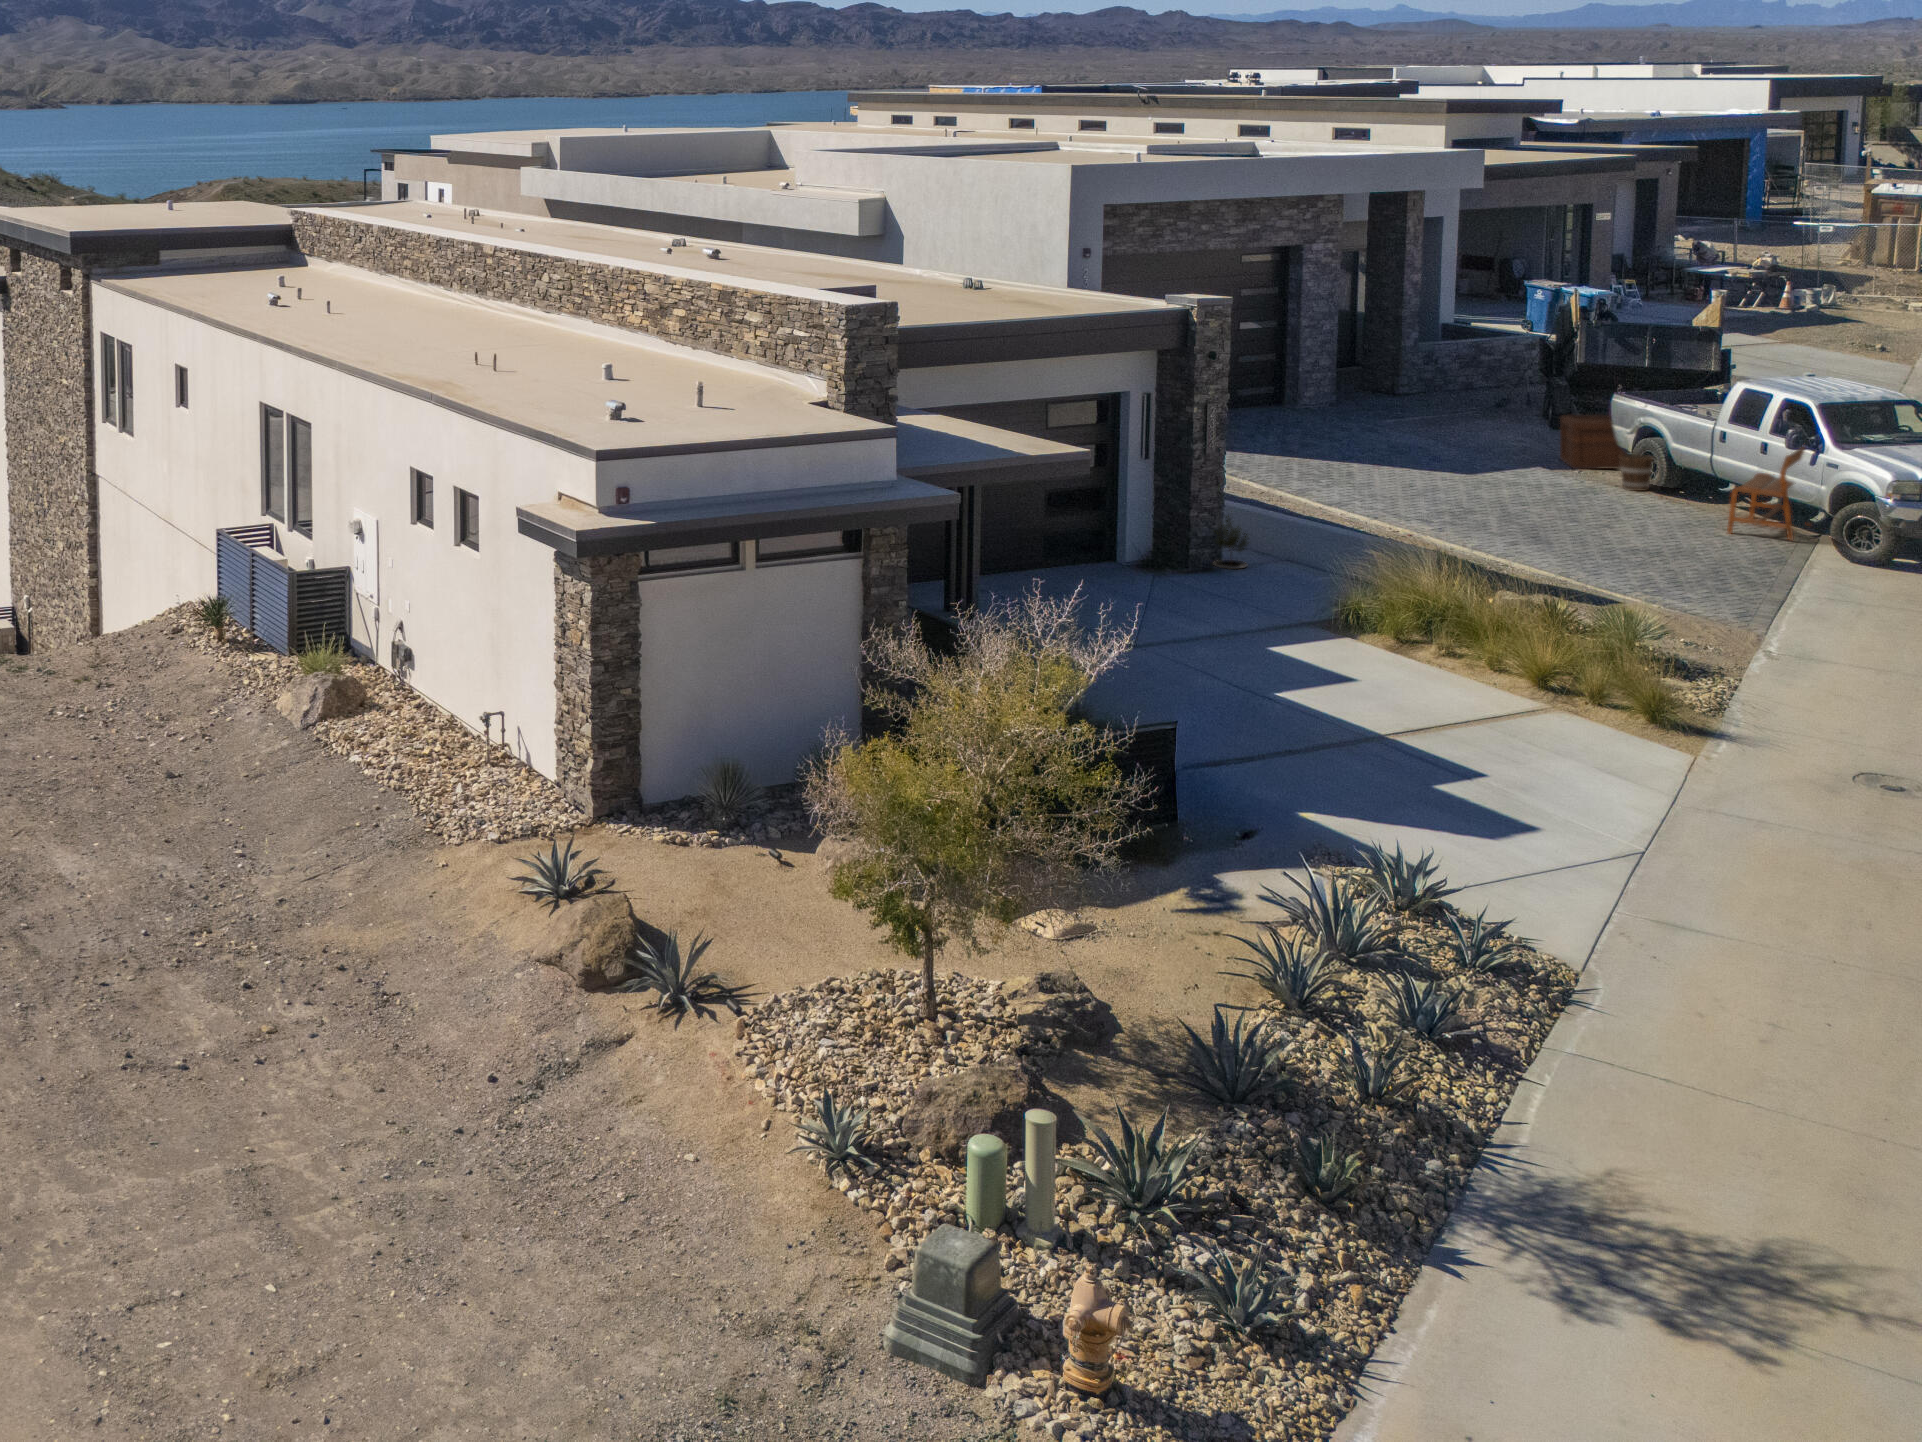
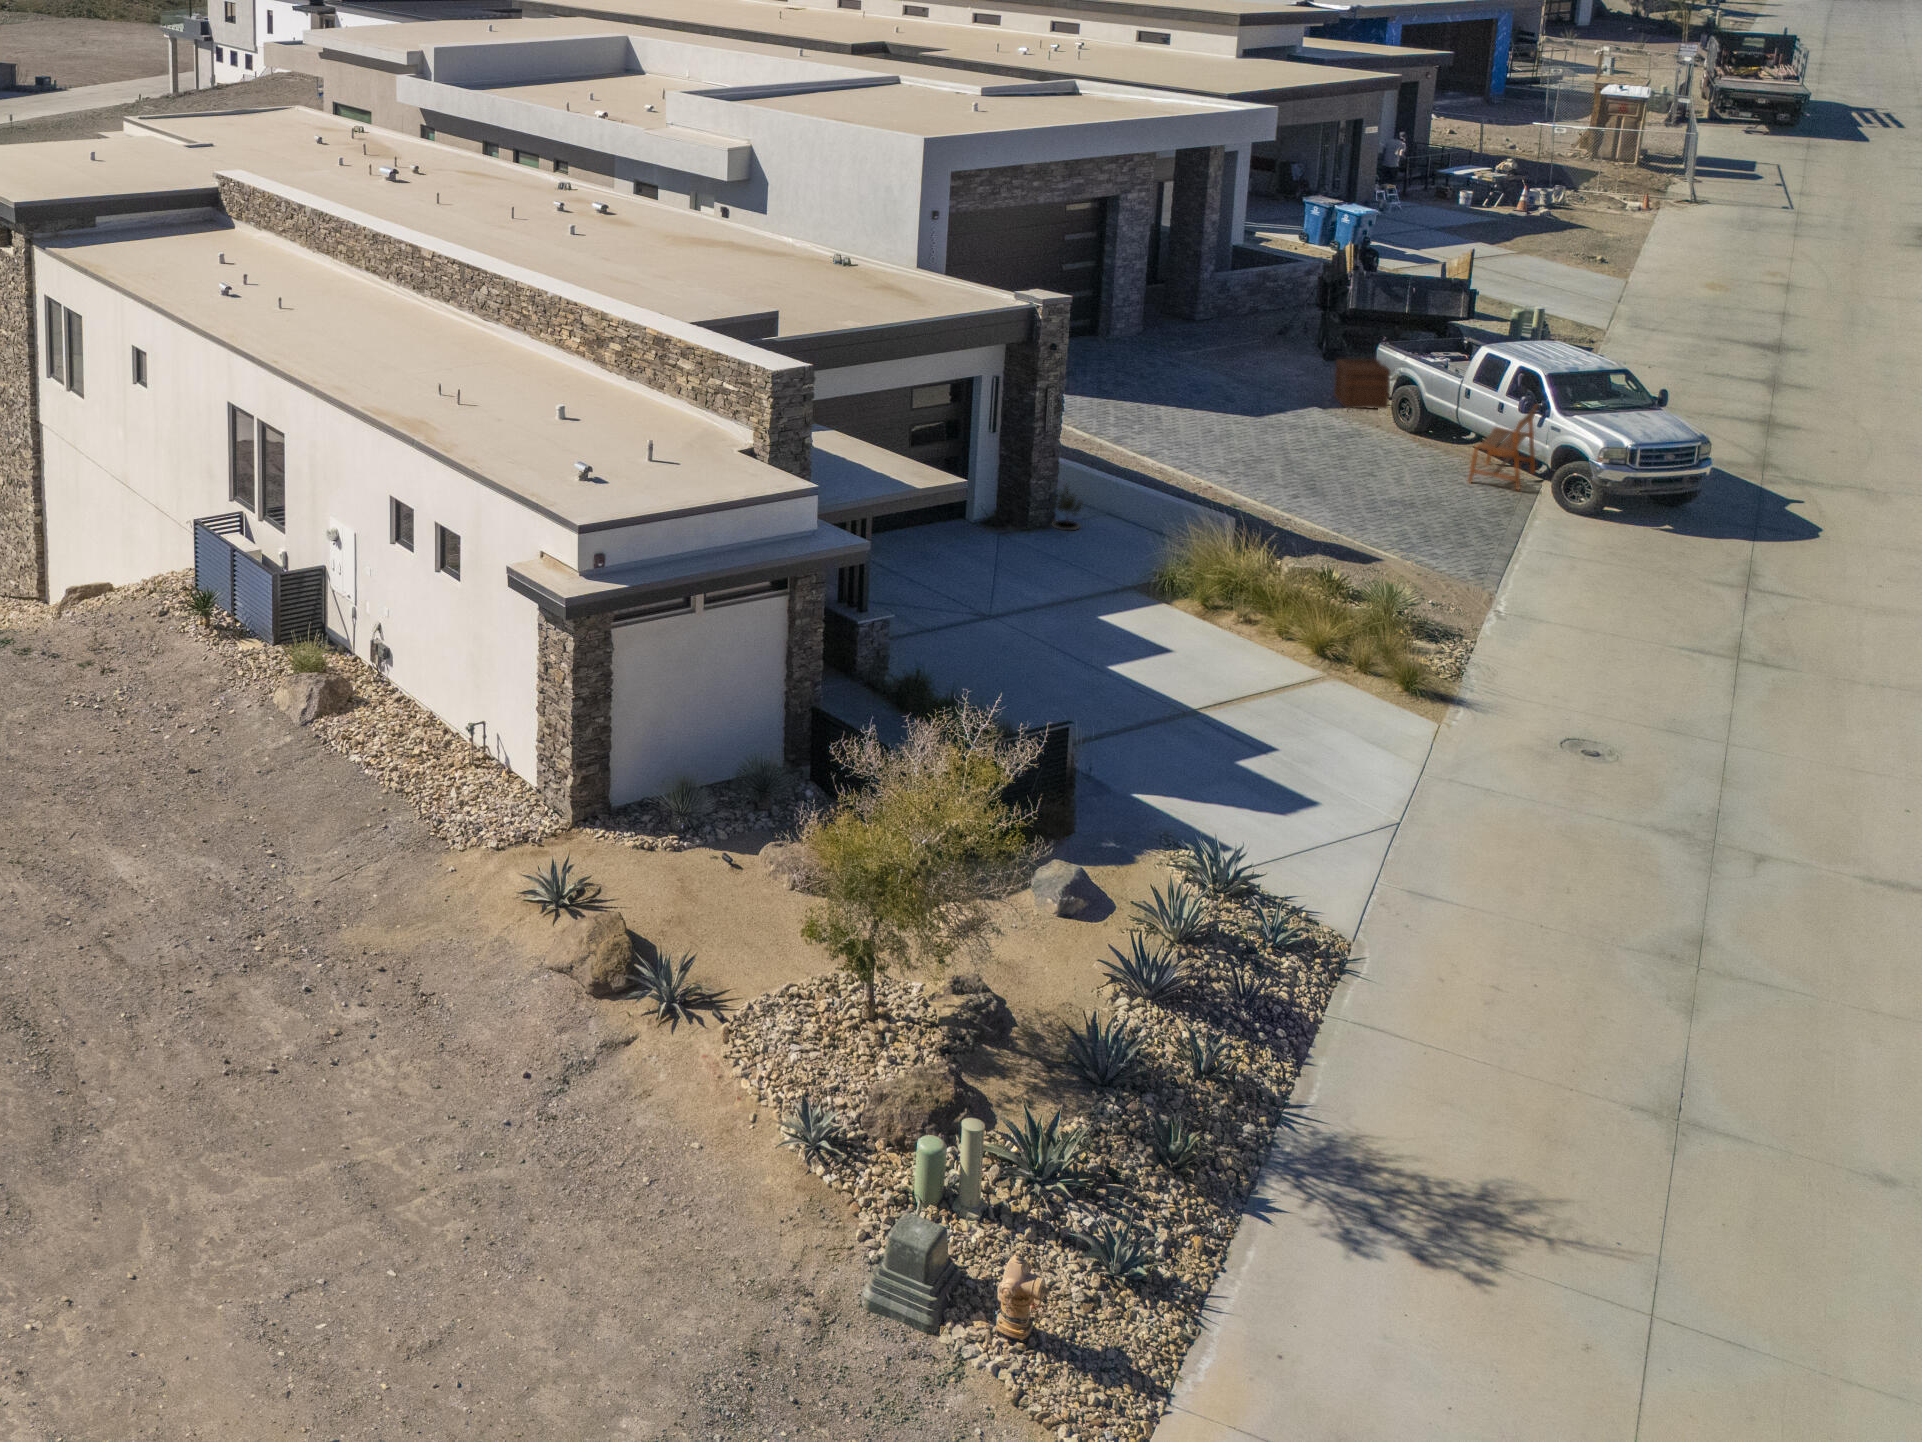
bucket: present [1619,454,1653,491] -> none [1384,401,1412,434]

